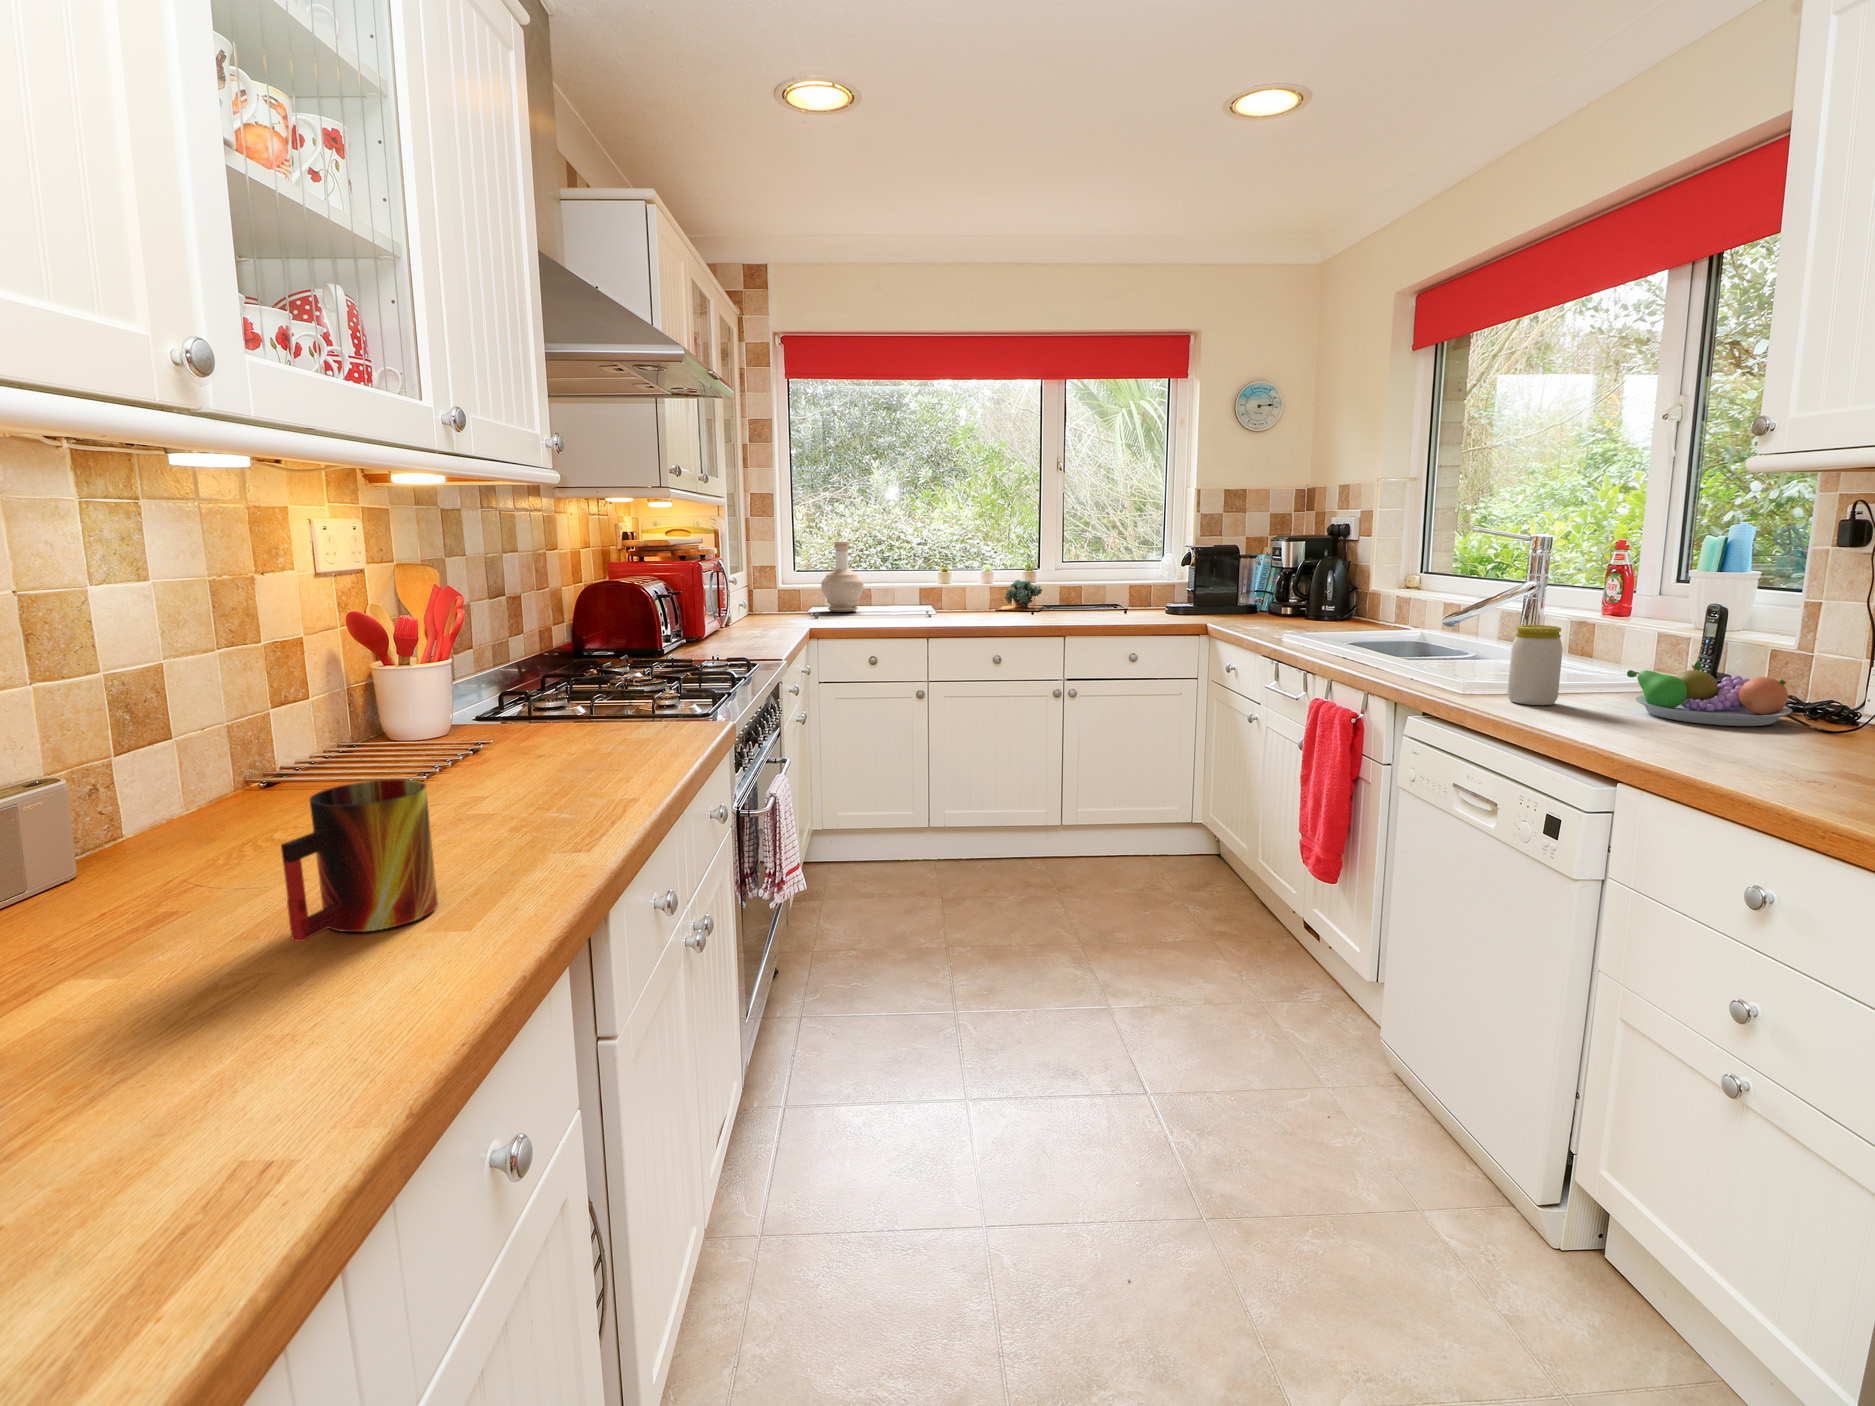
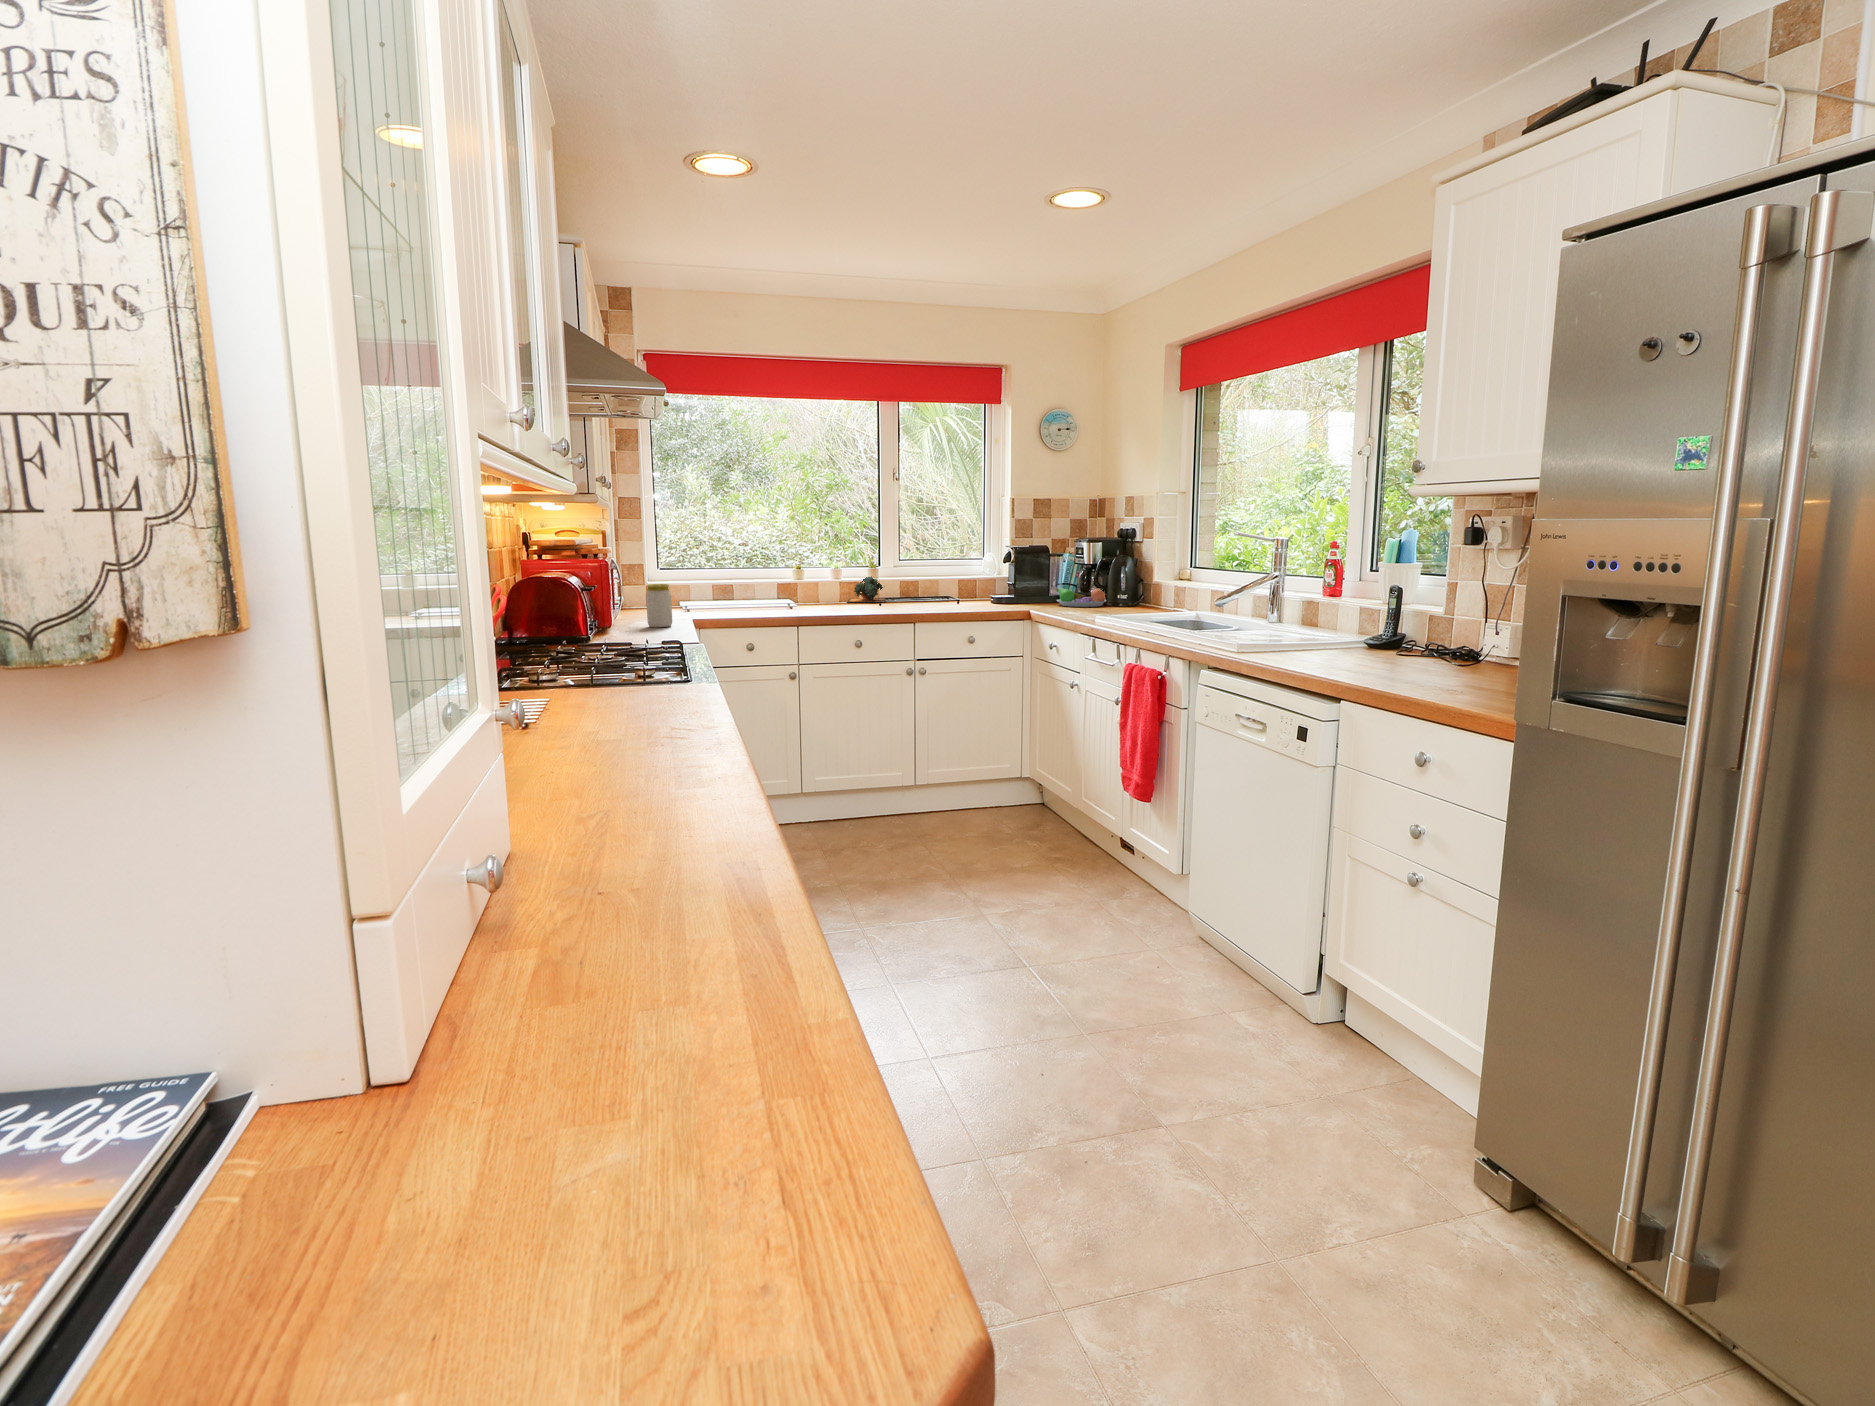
bottle: present [821,541,864,612] -> none [692,542,731,605]
jar: present [1507,625,1563,705] -> present [646,584,672,627]
fruit bowl: present [1627,662,1792,726] -> present [1056,588,1106,607]
mug: present [281,779,438,942] -> none [555,704,635,807]

